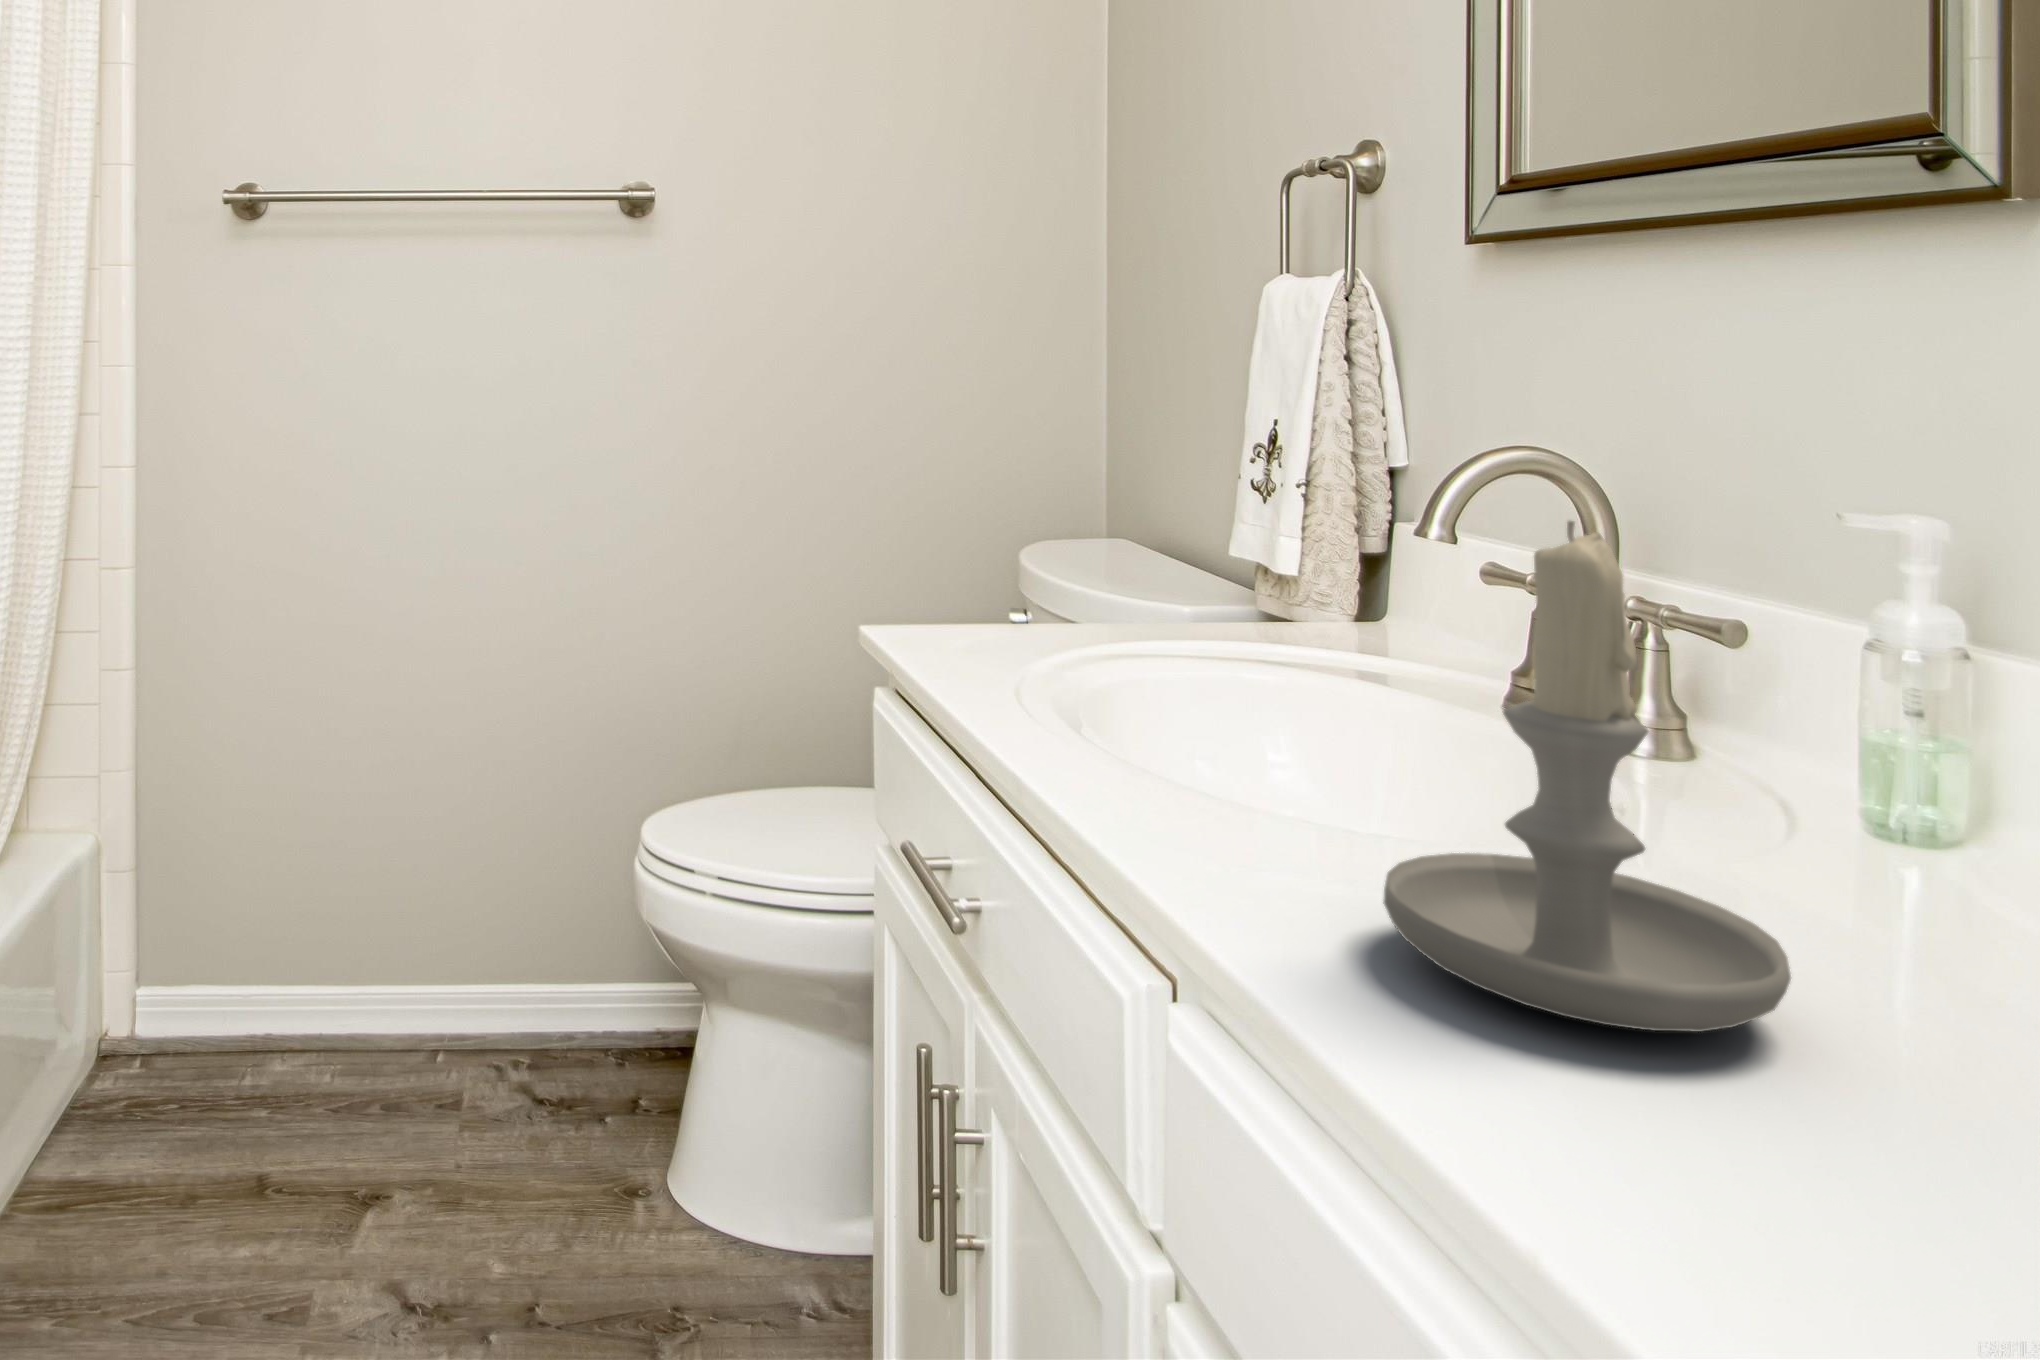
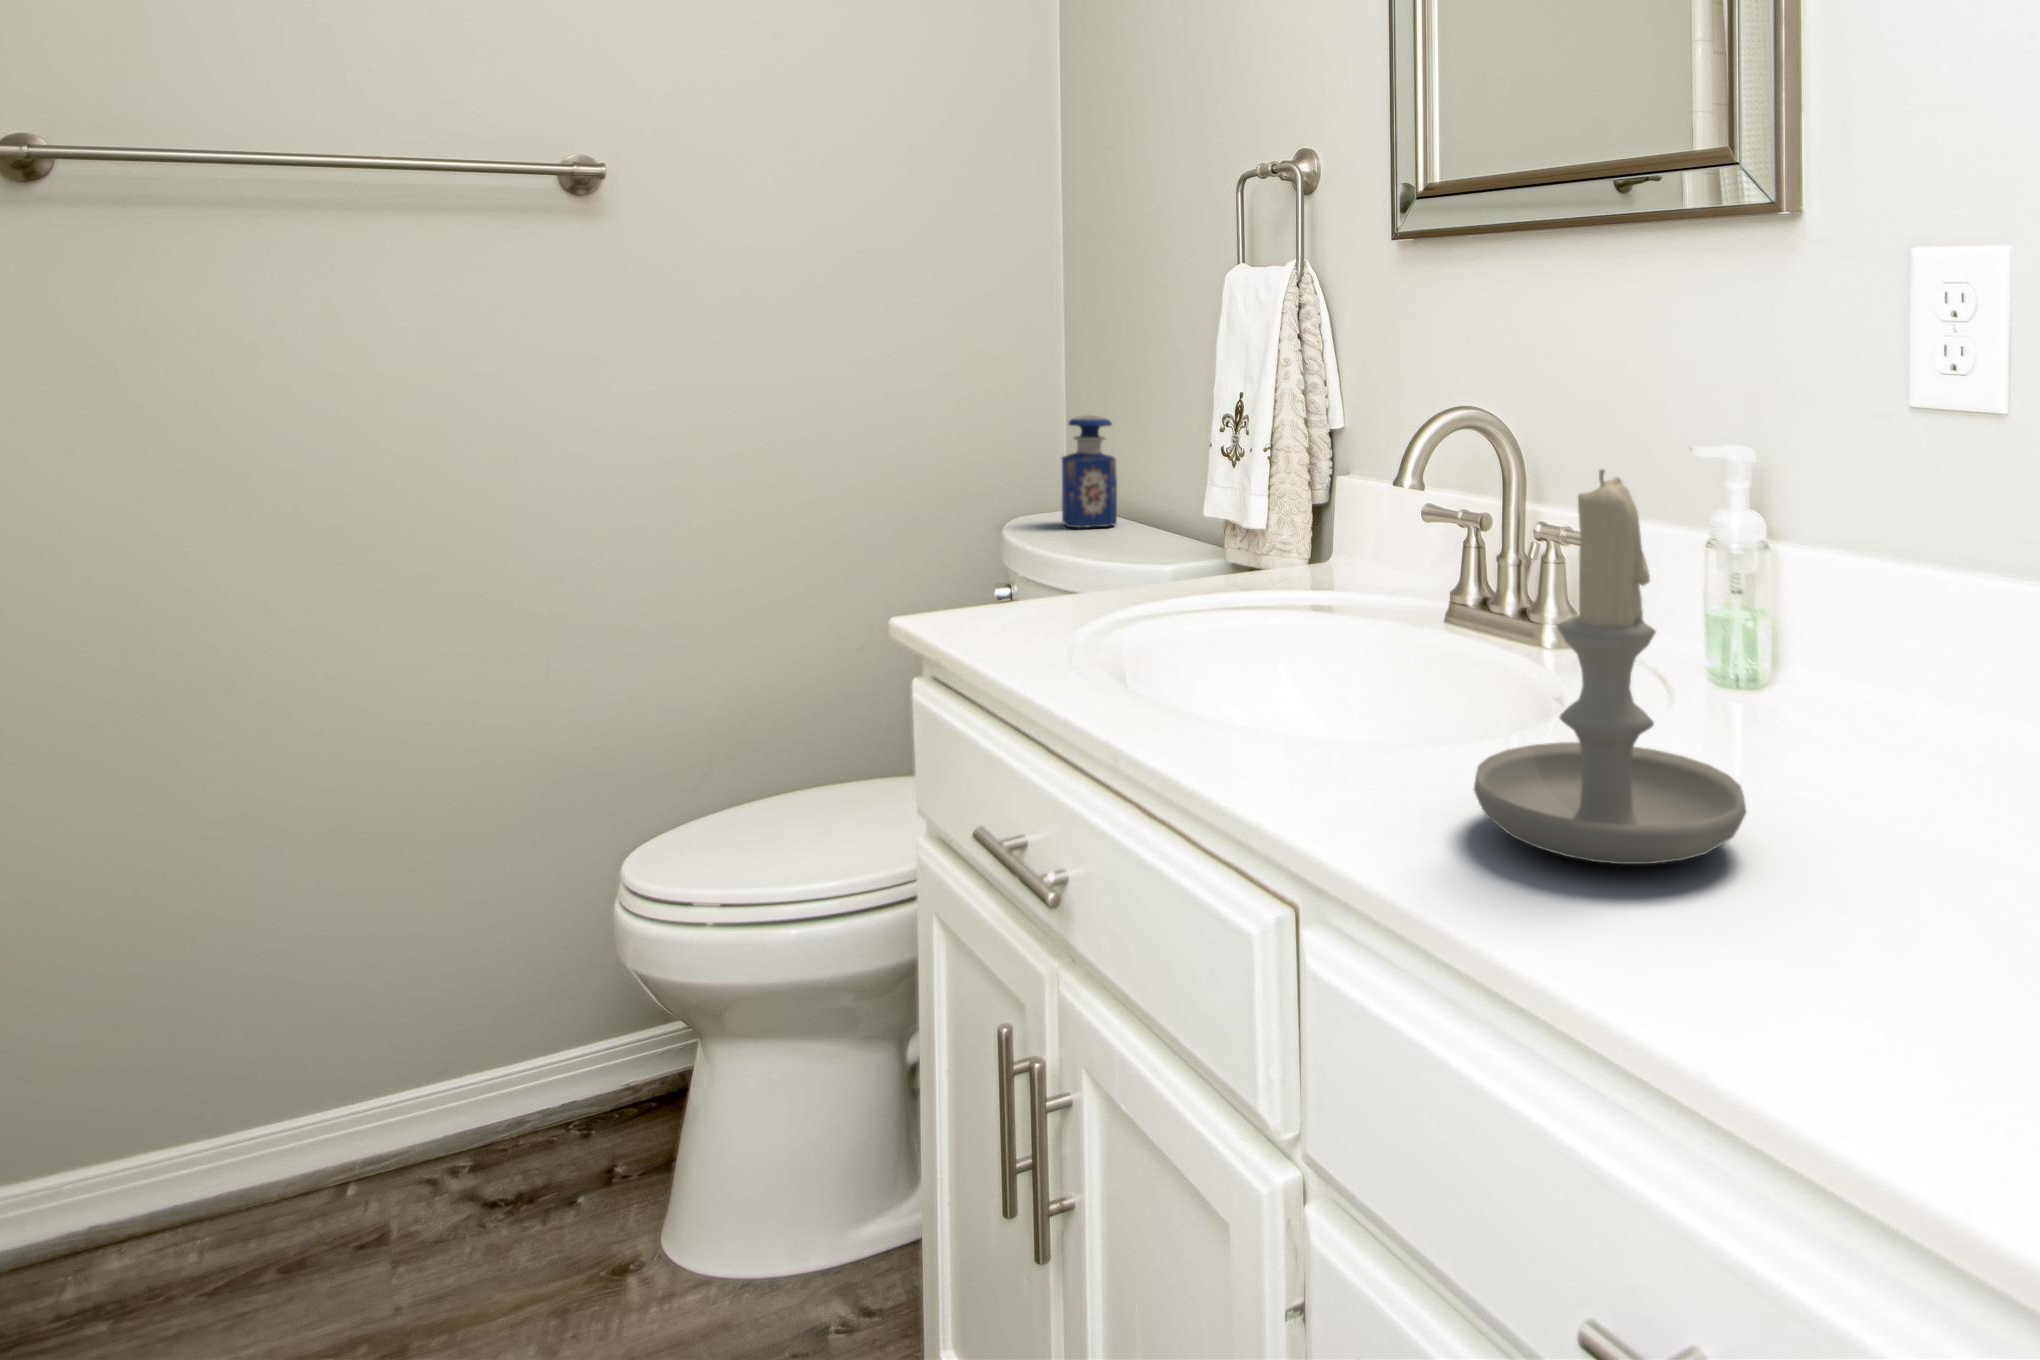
perfume bottle: none [1087,440,1148,560] -> present [1062,416,1117,528]

